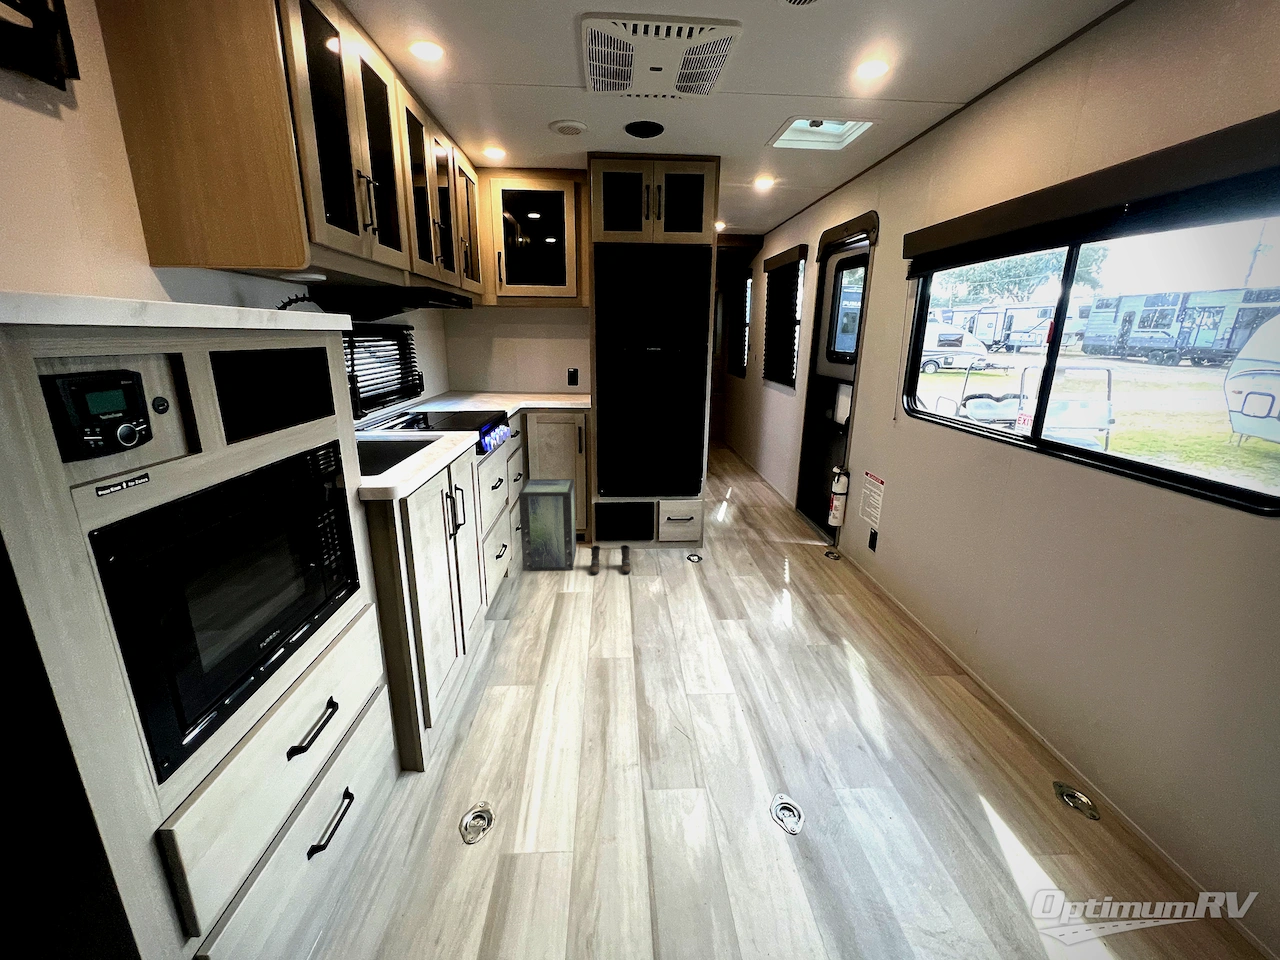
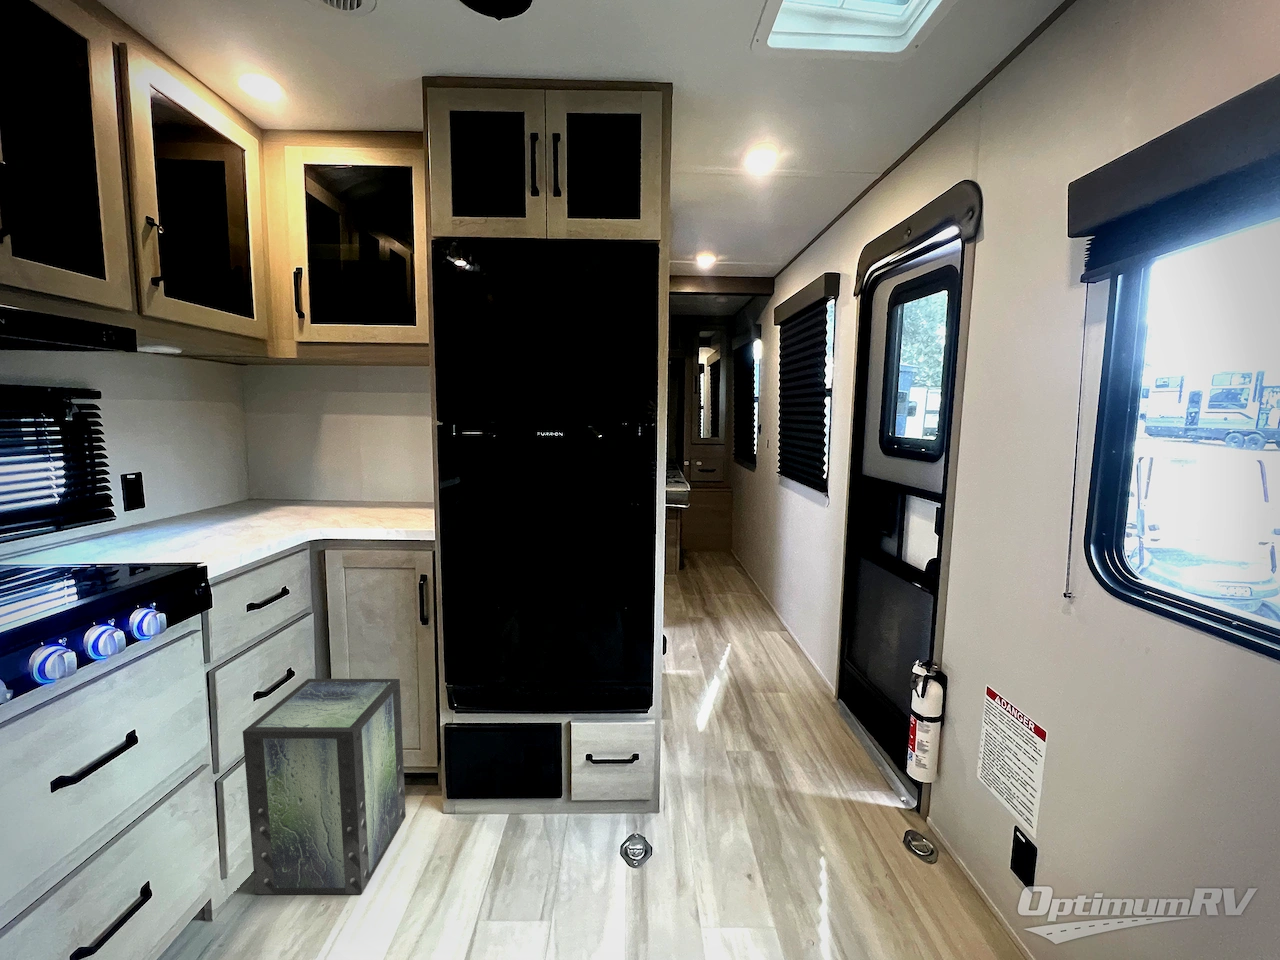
boots: present [590,545,631,574] -> none [393,834,488,915]

